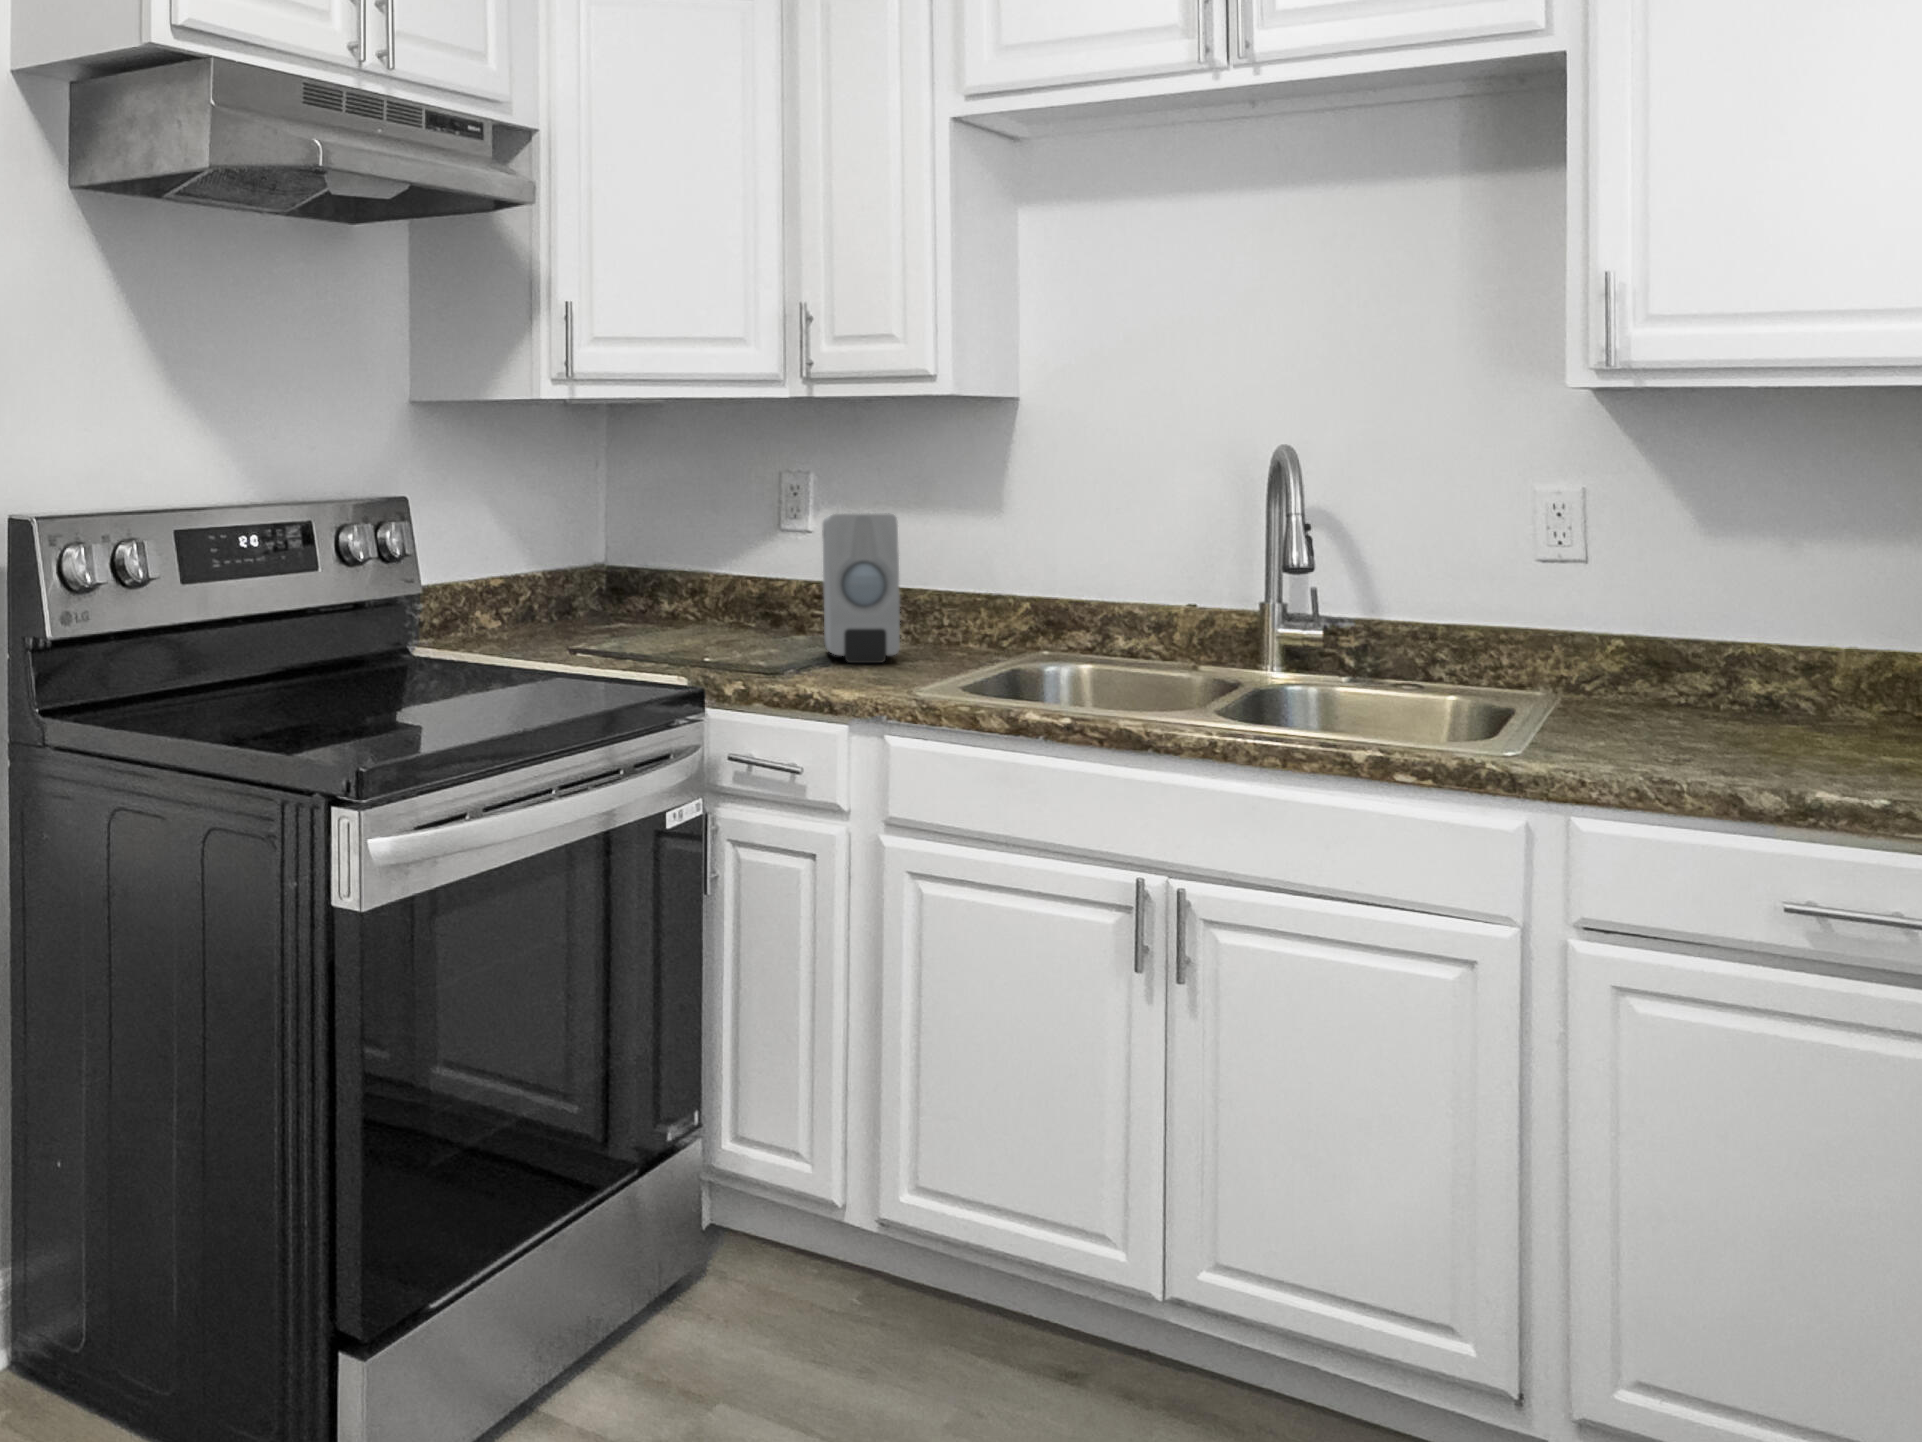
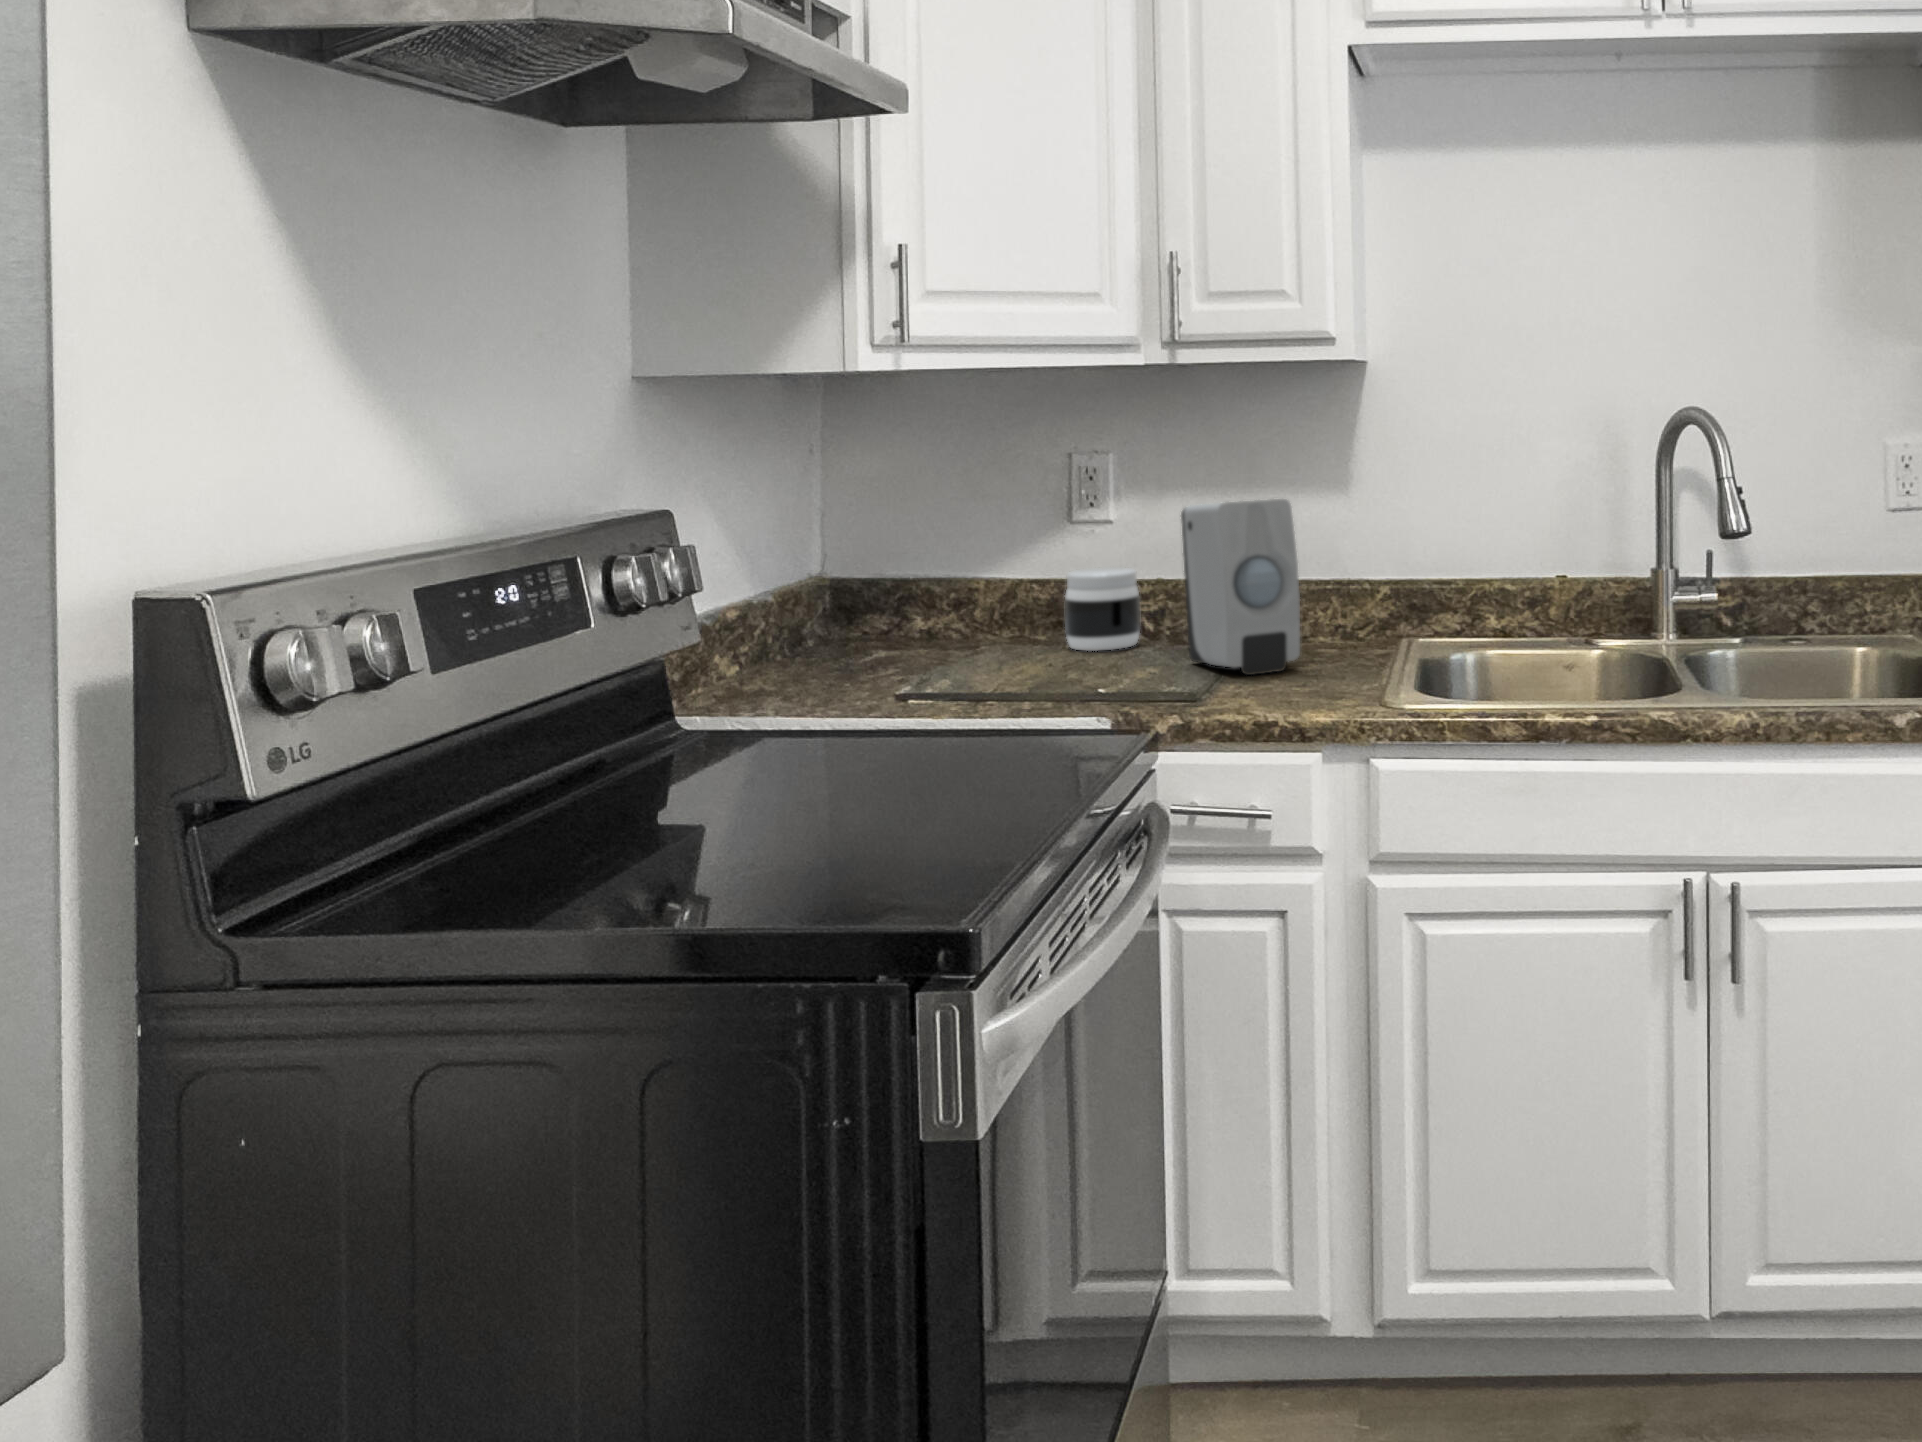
jar: none [756,568,818,637] -> present [1065,567,1140,651]

